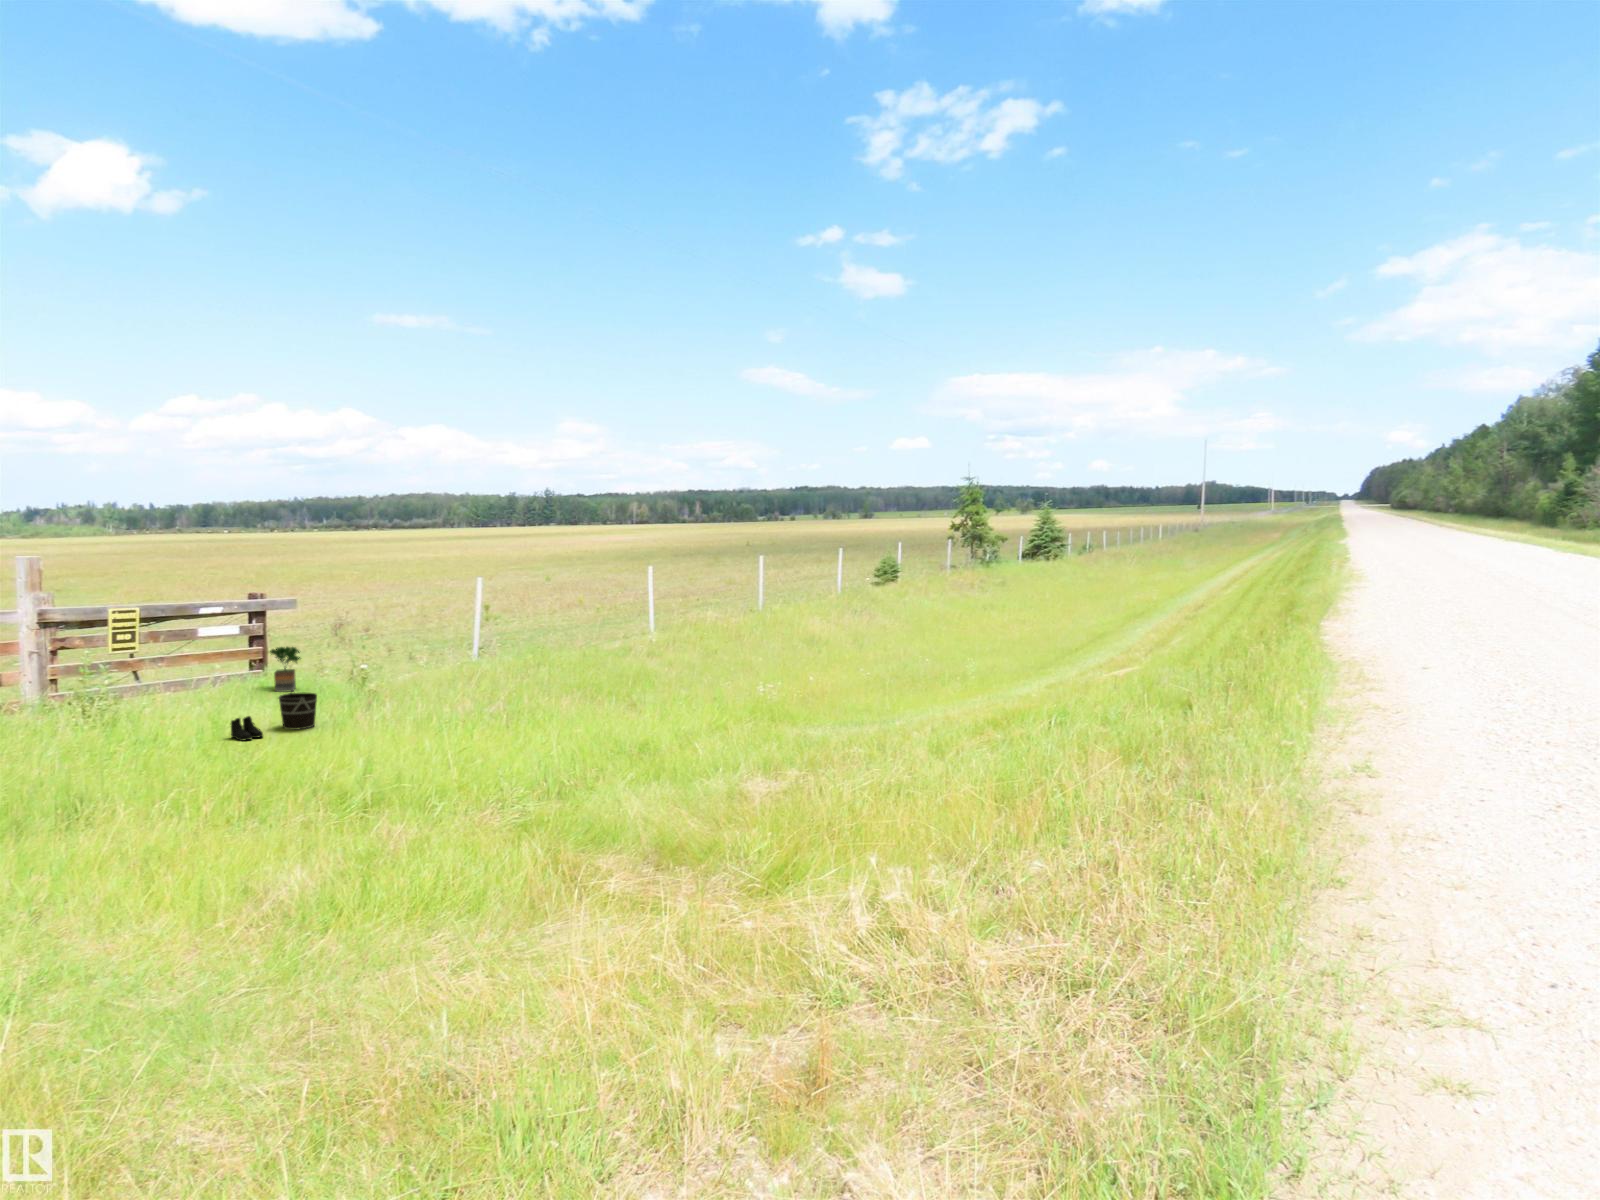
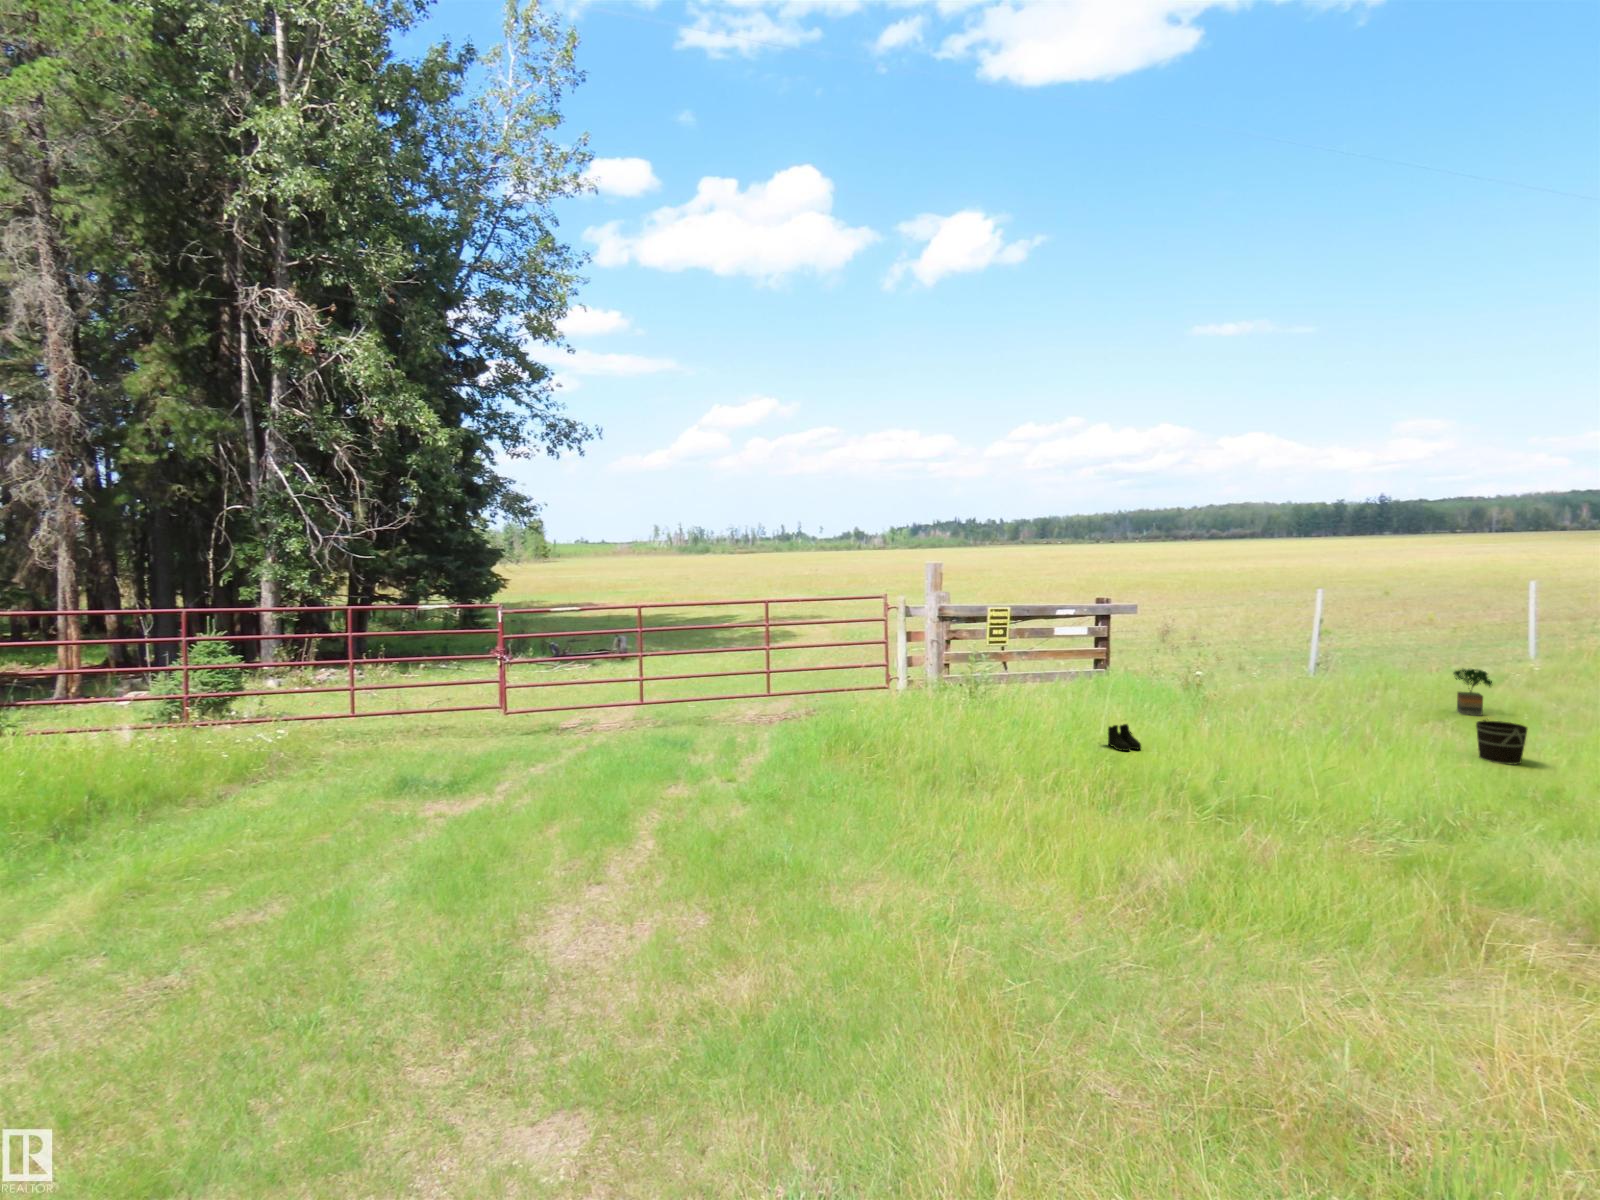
potted tree: present [270,647,301,692] -> present [1454,669,1492,716]
bucket: present [279,692,317,730] -> present [1476,720,1528,765]

